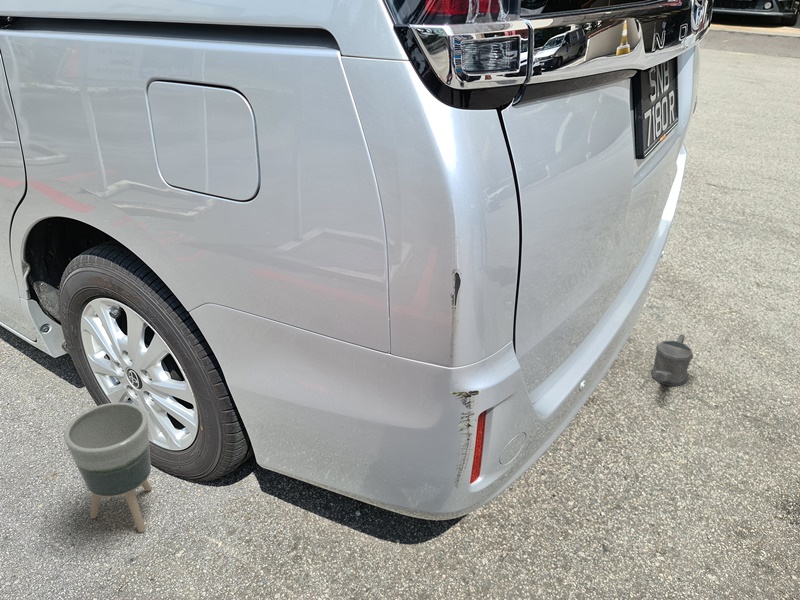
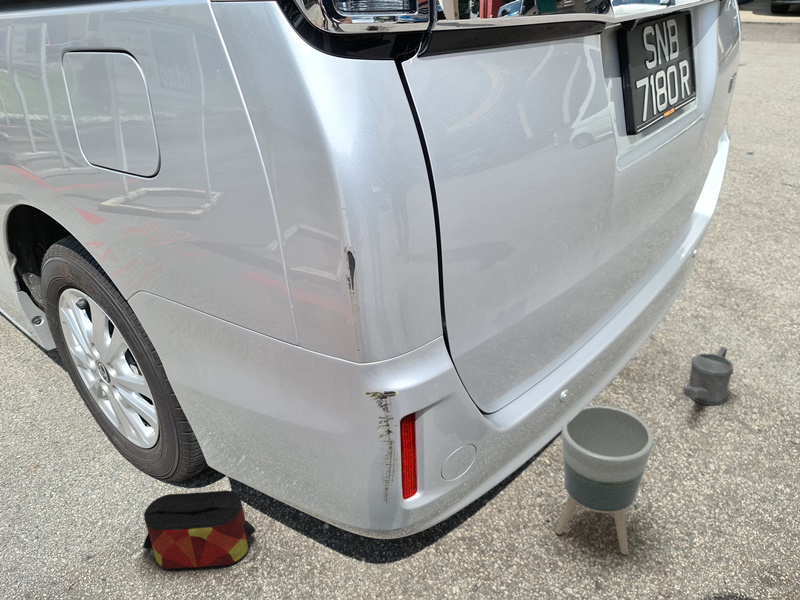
planter: present [64,402,151,532] -> present [555,405,654,555]
bag: none [187,487,294,565] -> present [143,490,256,571]

